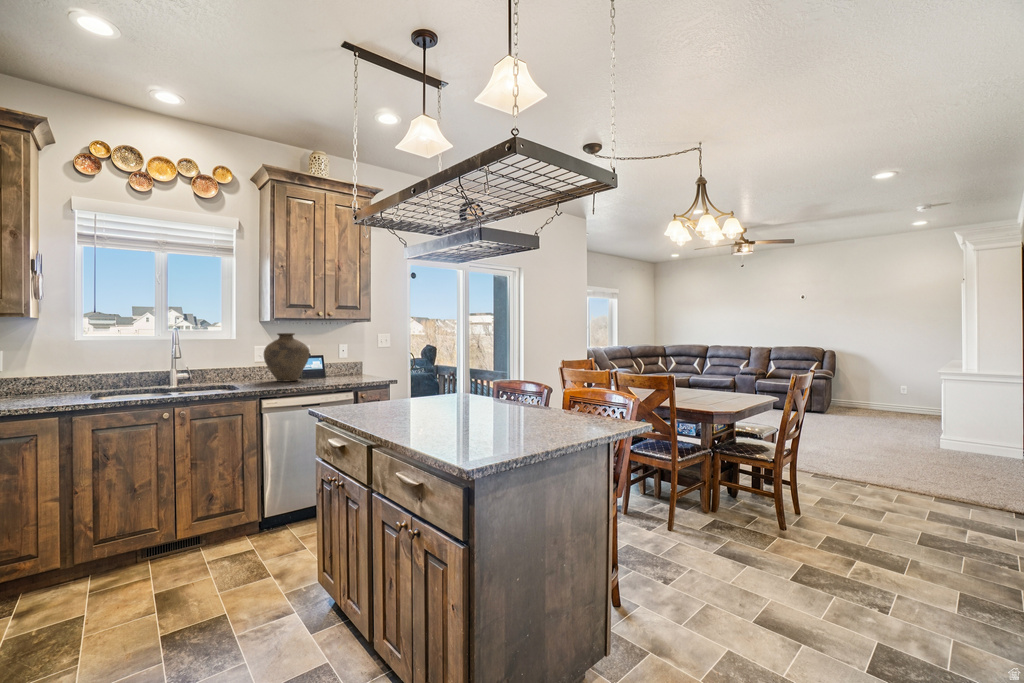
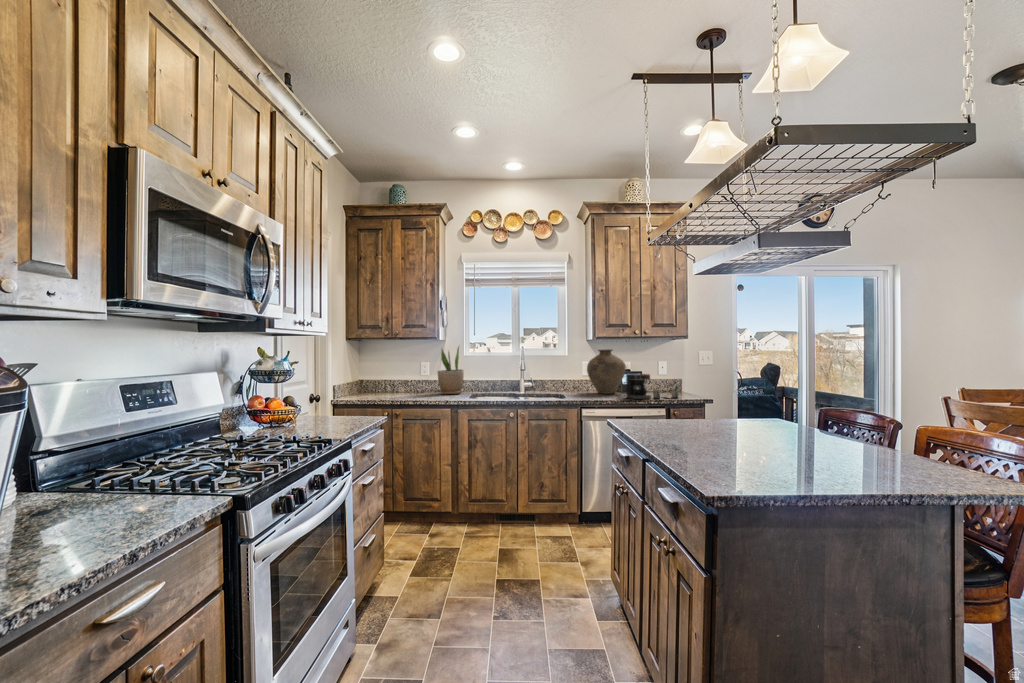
potted plant: none [20,325,72,397] -> present [438,347,464,394]
coffee maker: none [314,359,369,386] -> present [626,374,679,399]

